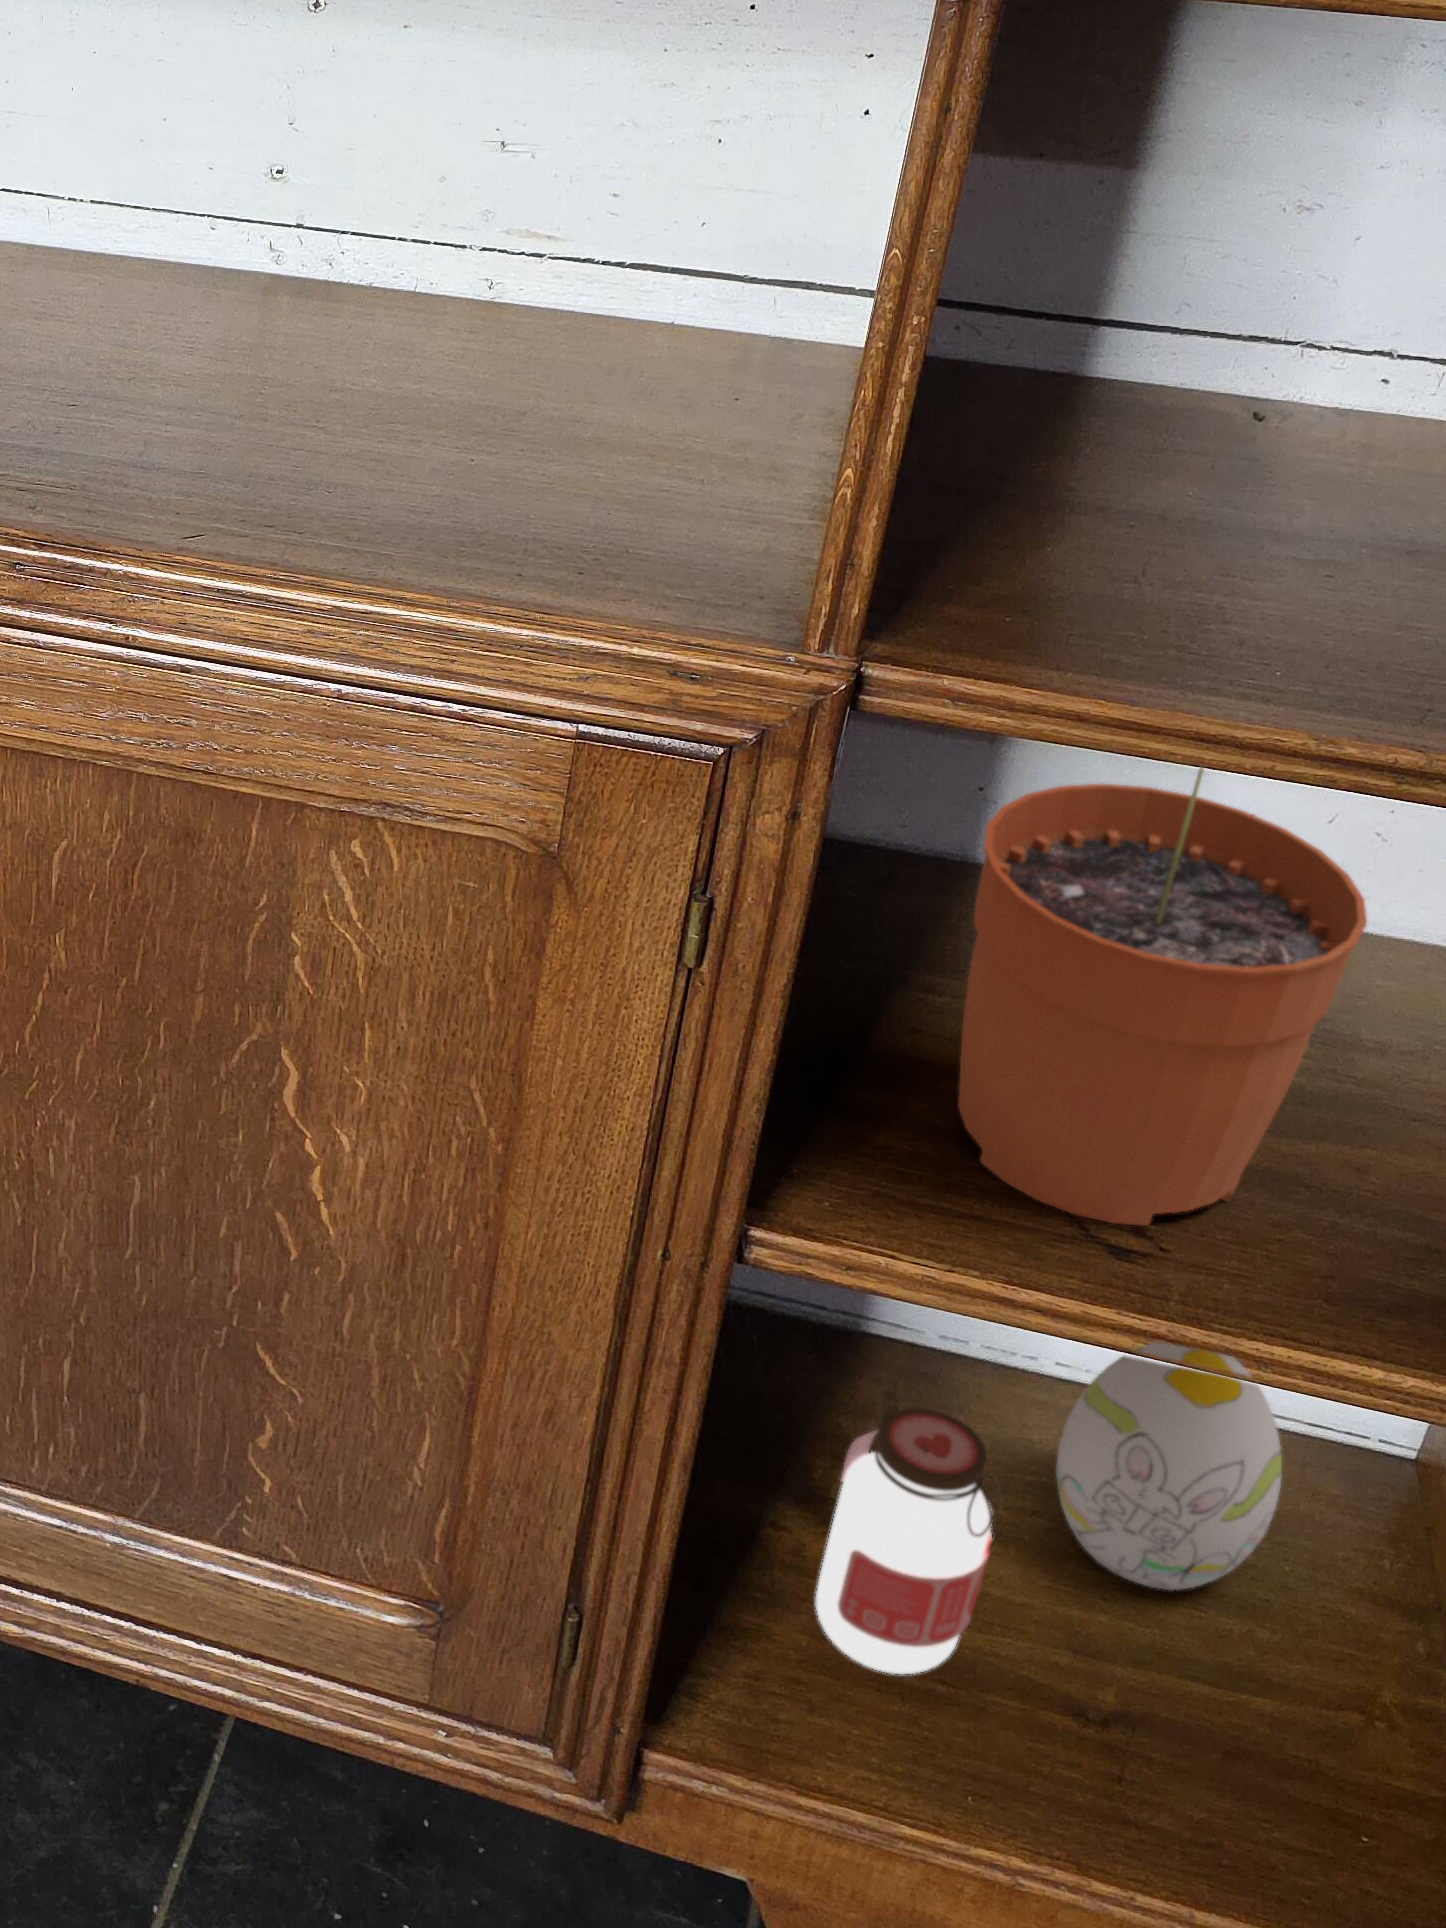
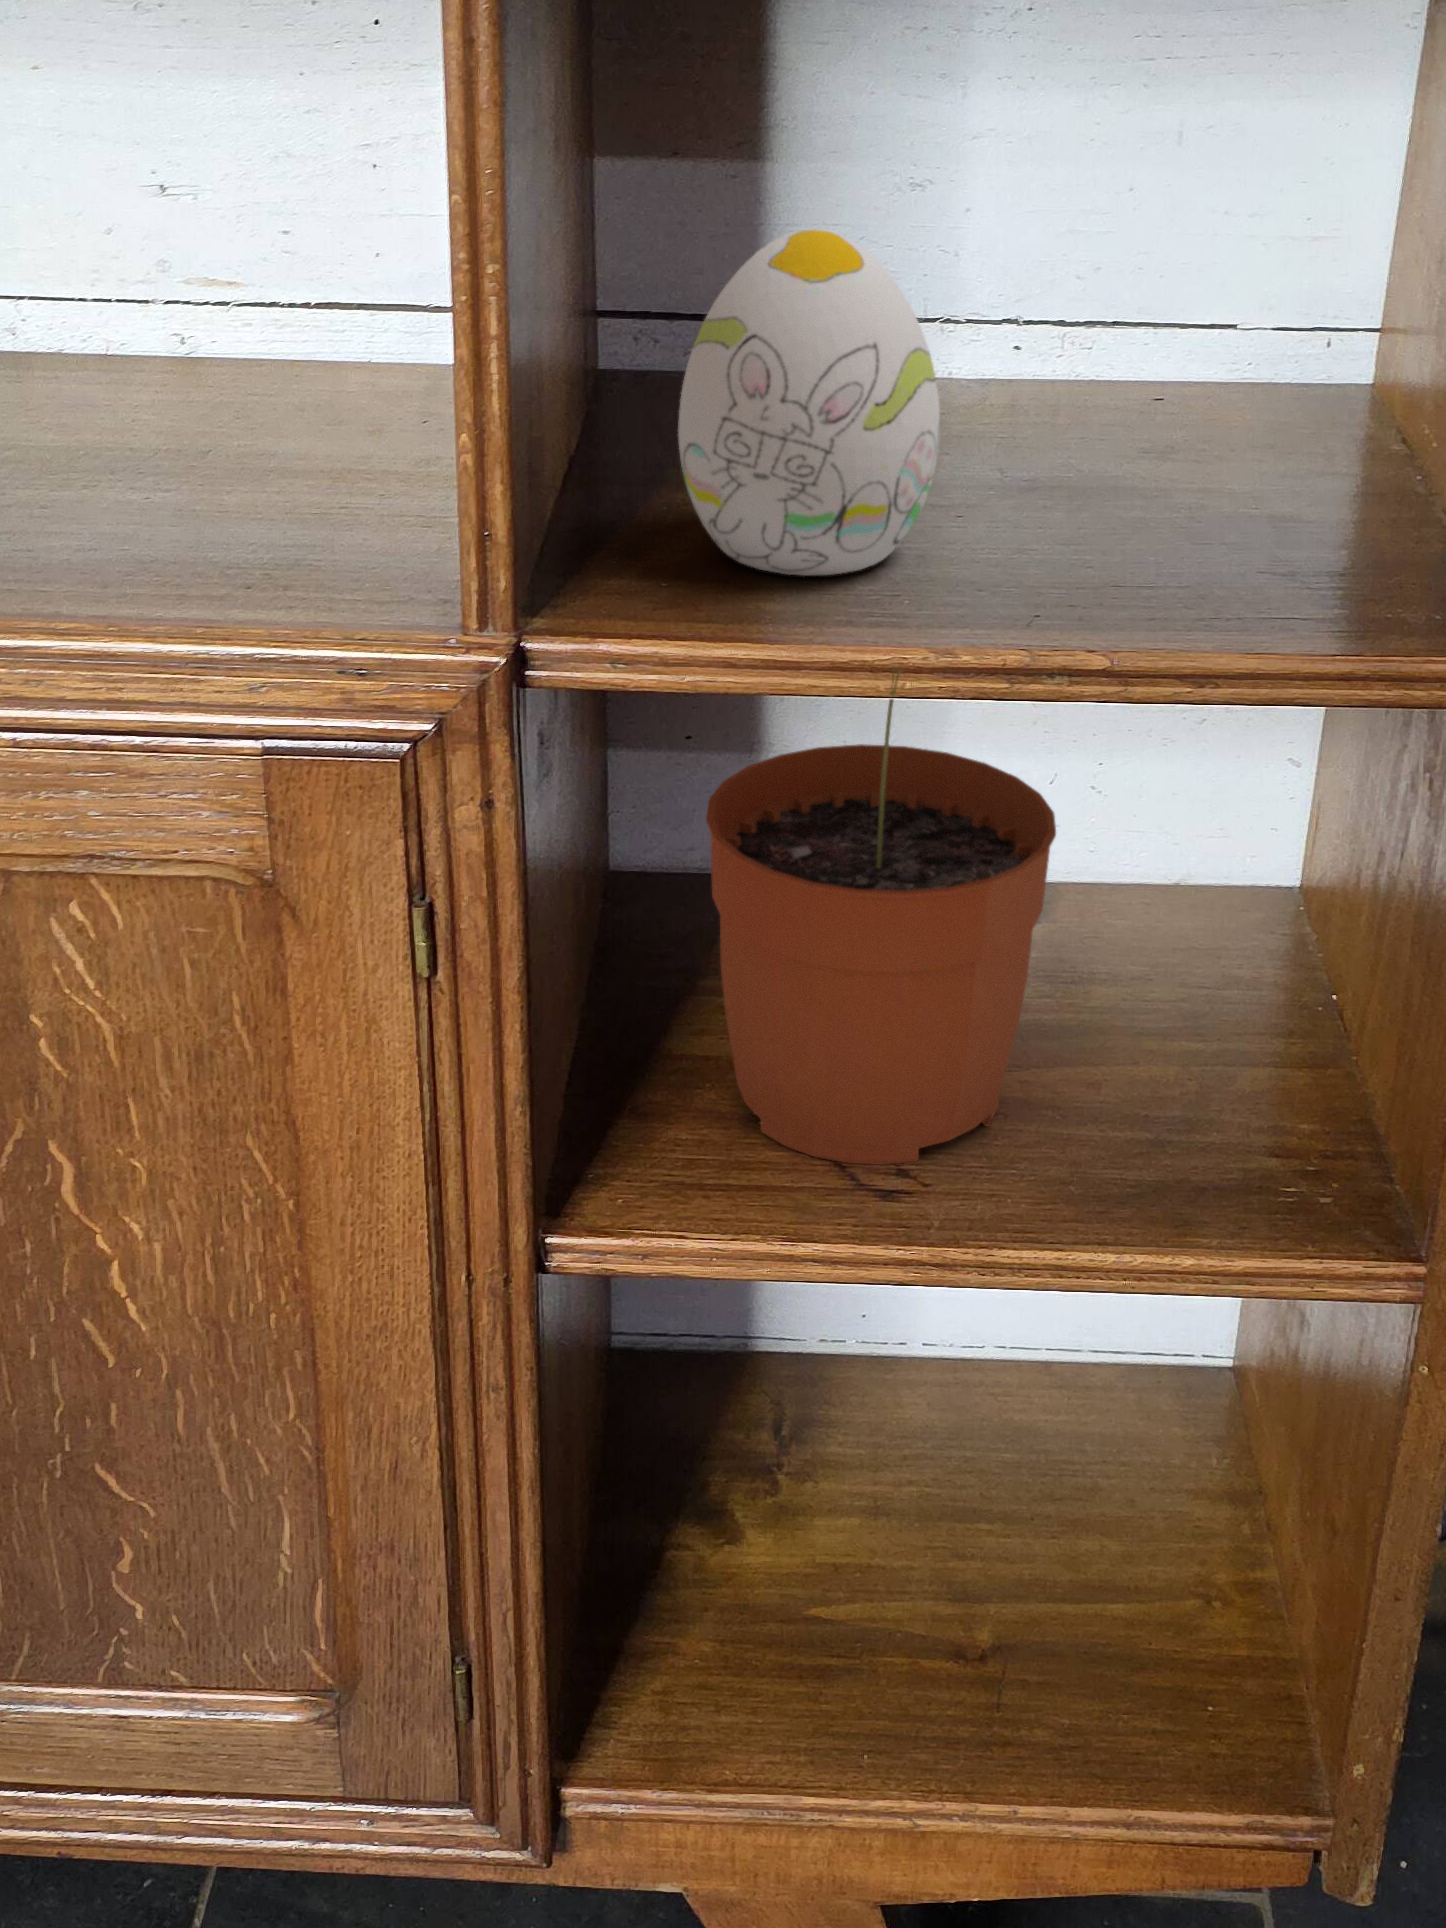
decorative egg: present [1056,1342,1282,1590] -> present [678,229,940,576]
jar: present [816,1408,1005,1674] -> none [706,1394,863,1663]

